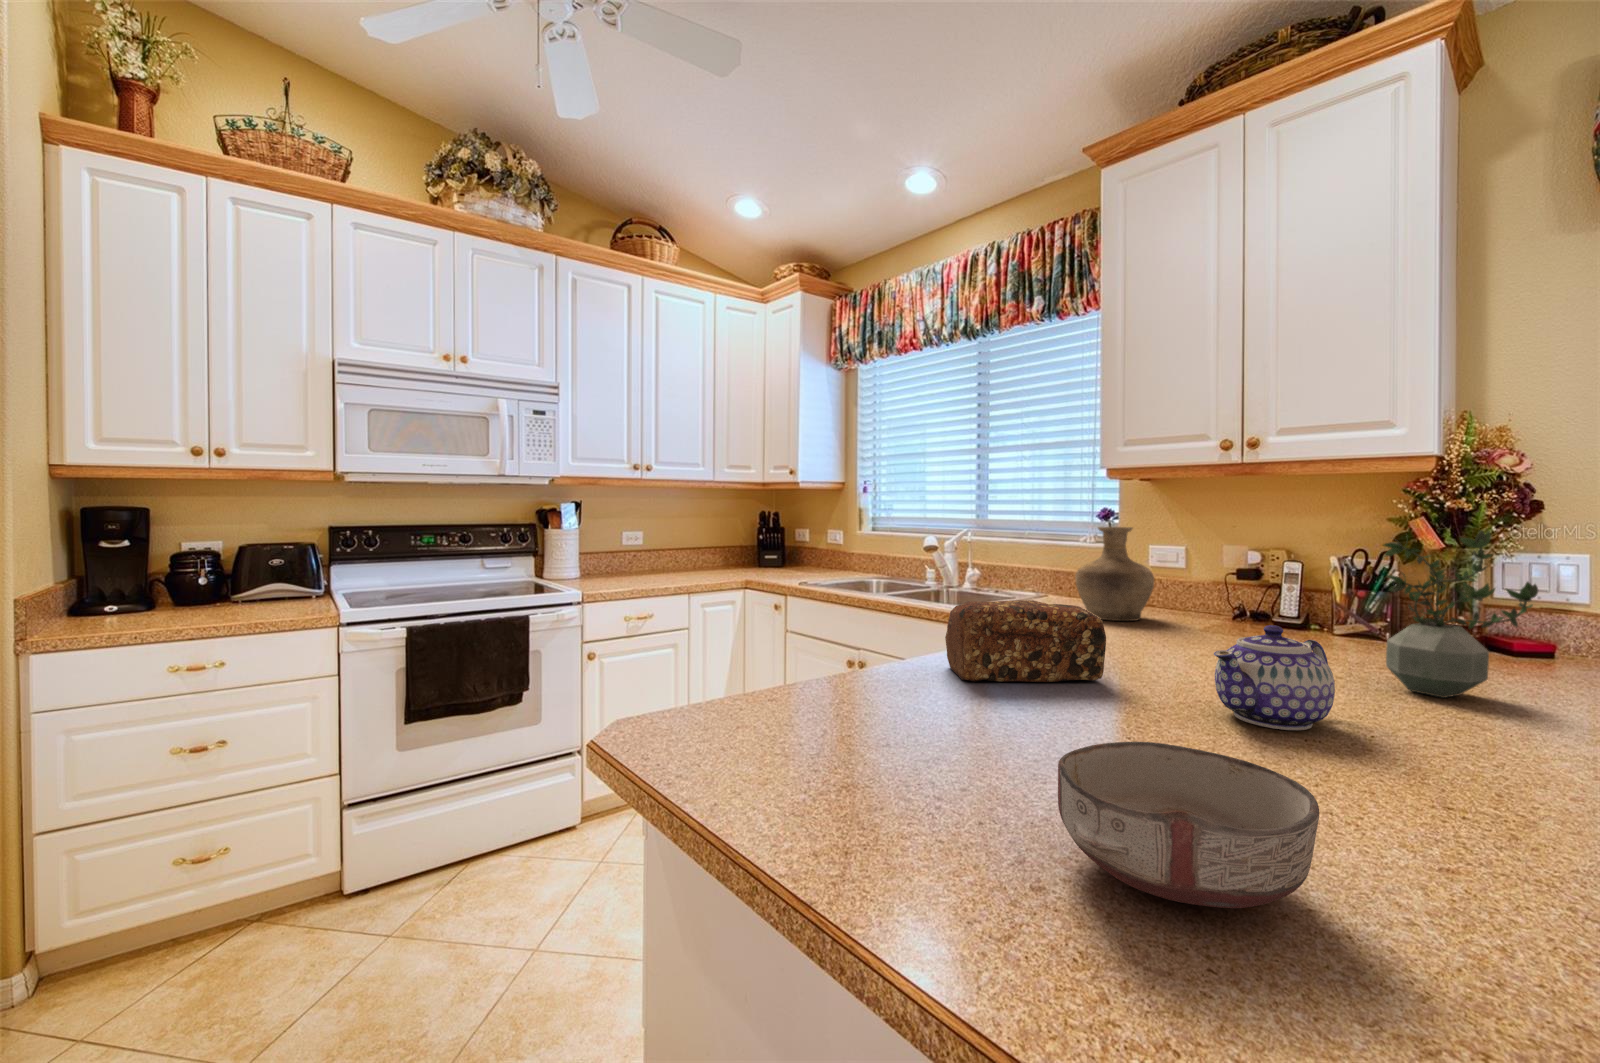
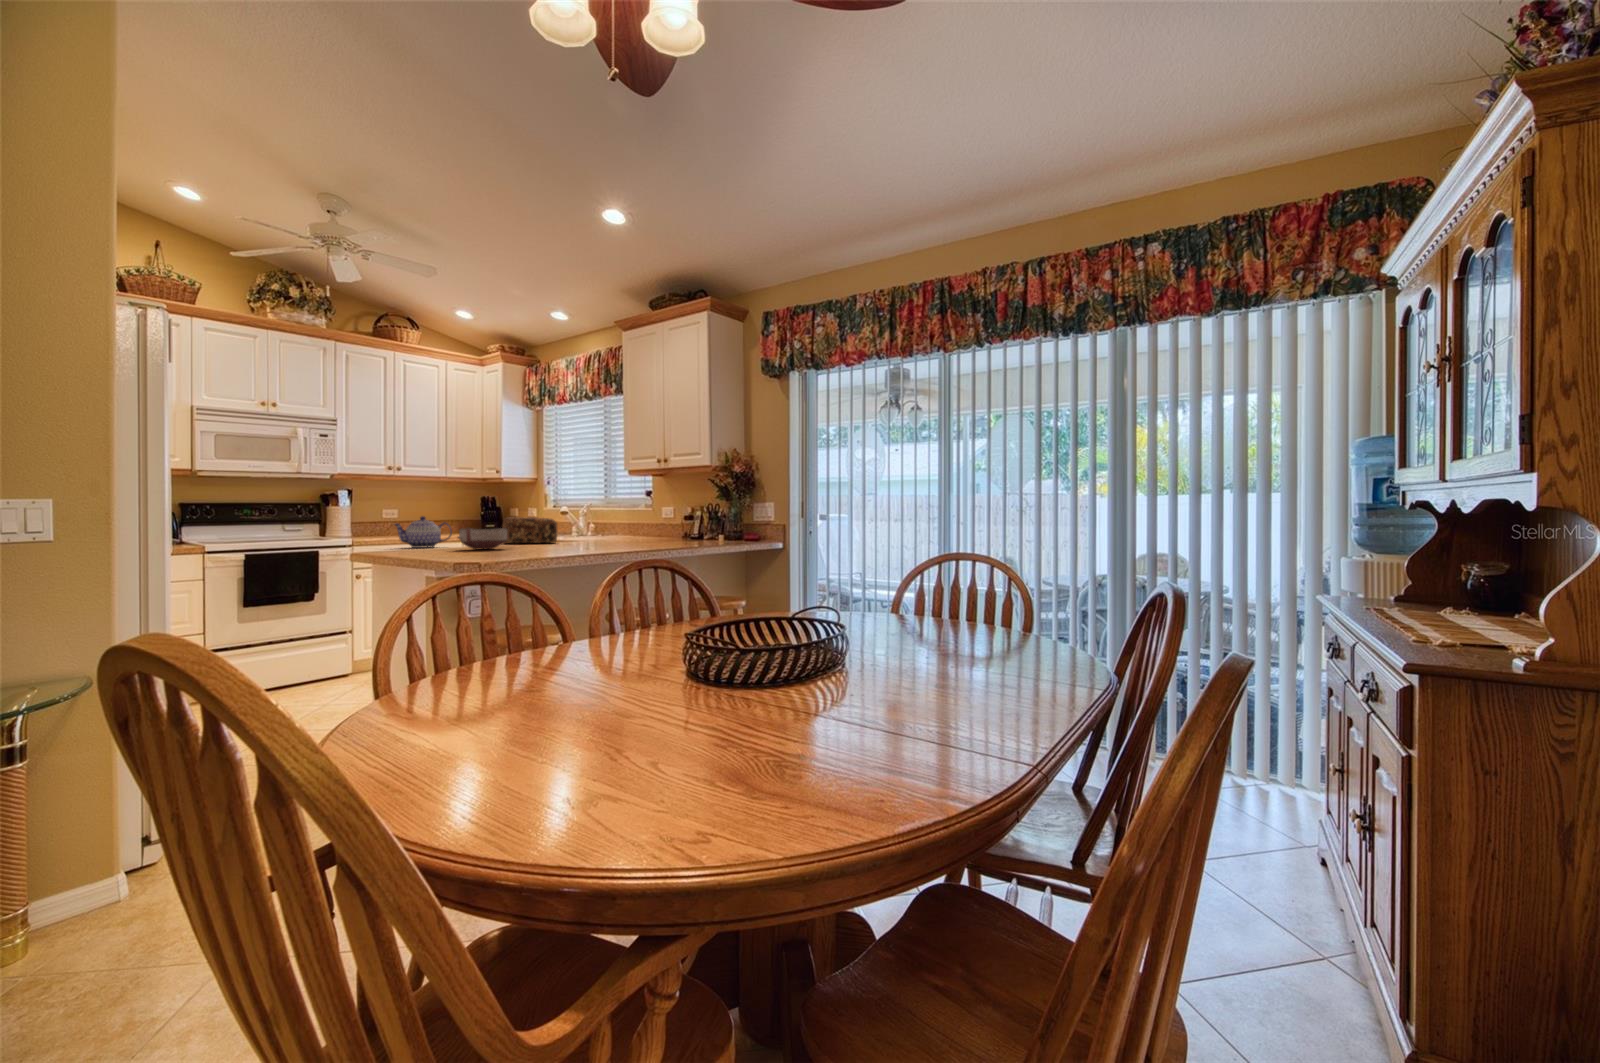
vase: present [1075,527,1154,621] -> none [609,497,643,539]
potted plant: present [1383,530,1538,698] -> none [649,490,677,543]
teapot: present [1214,625,1335,730] -> present [395,516,452,548]

